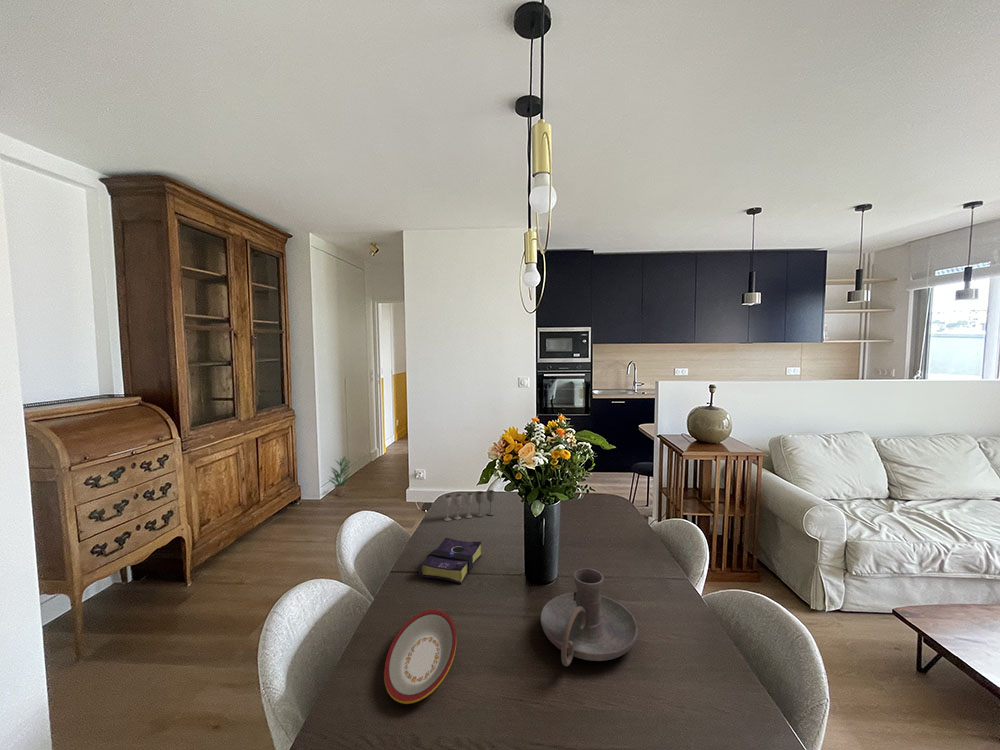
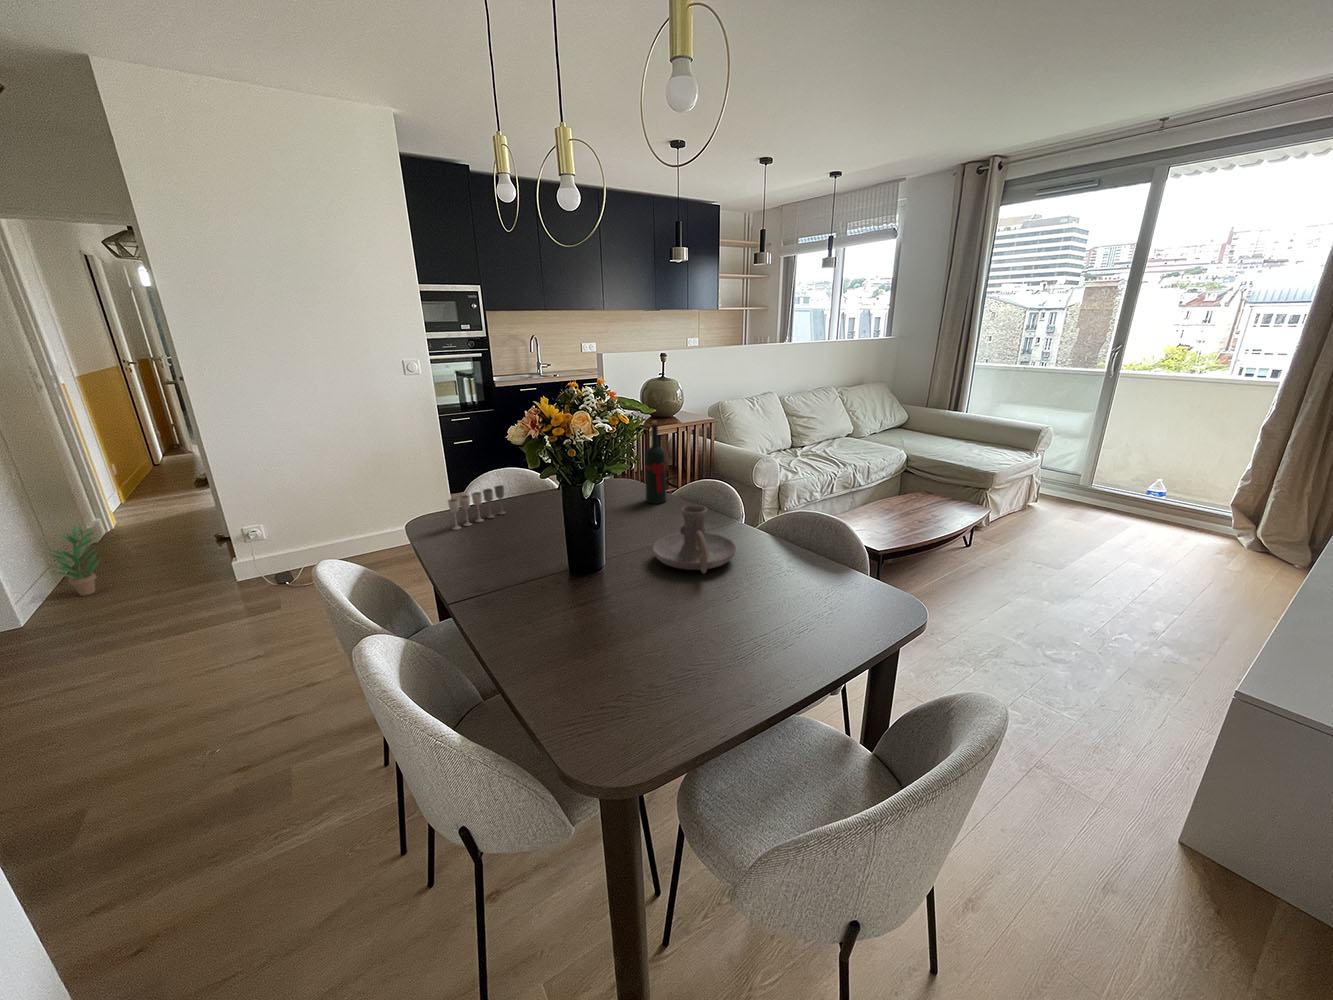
wine bottle: none [616,457,638,542] -> present [645,421,666,504]
book: present [419,538,481,584] -> none [492,528,549,572]
plate: present [384,610,456,704] -> none [545,579,626,631]

